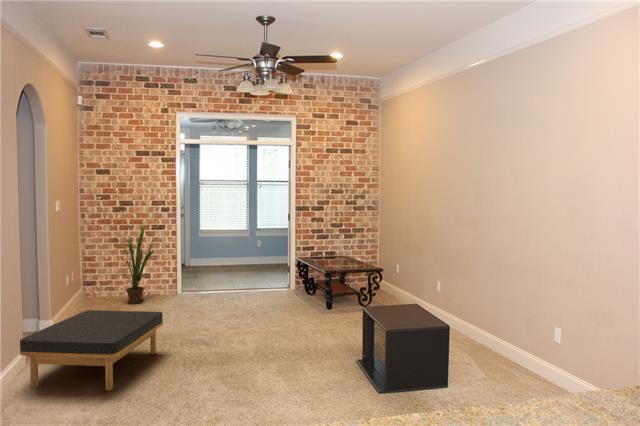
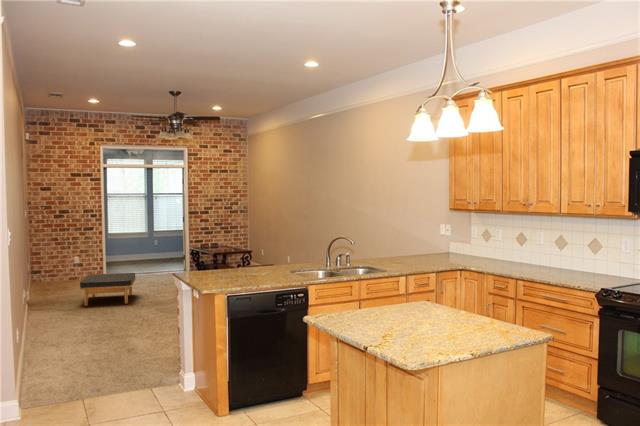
house plant: present [122,226,154,304] -> none [61,228,93,283]

